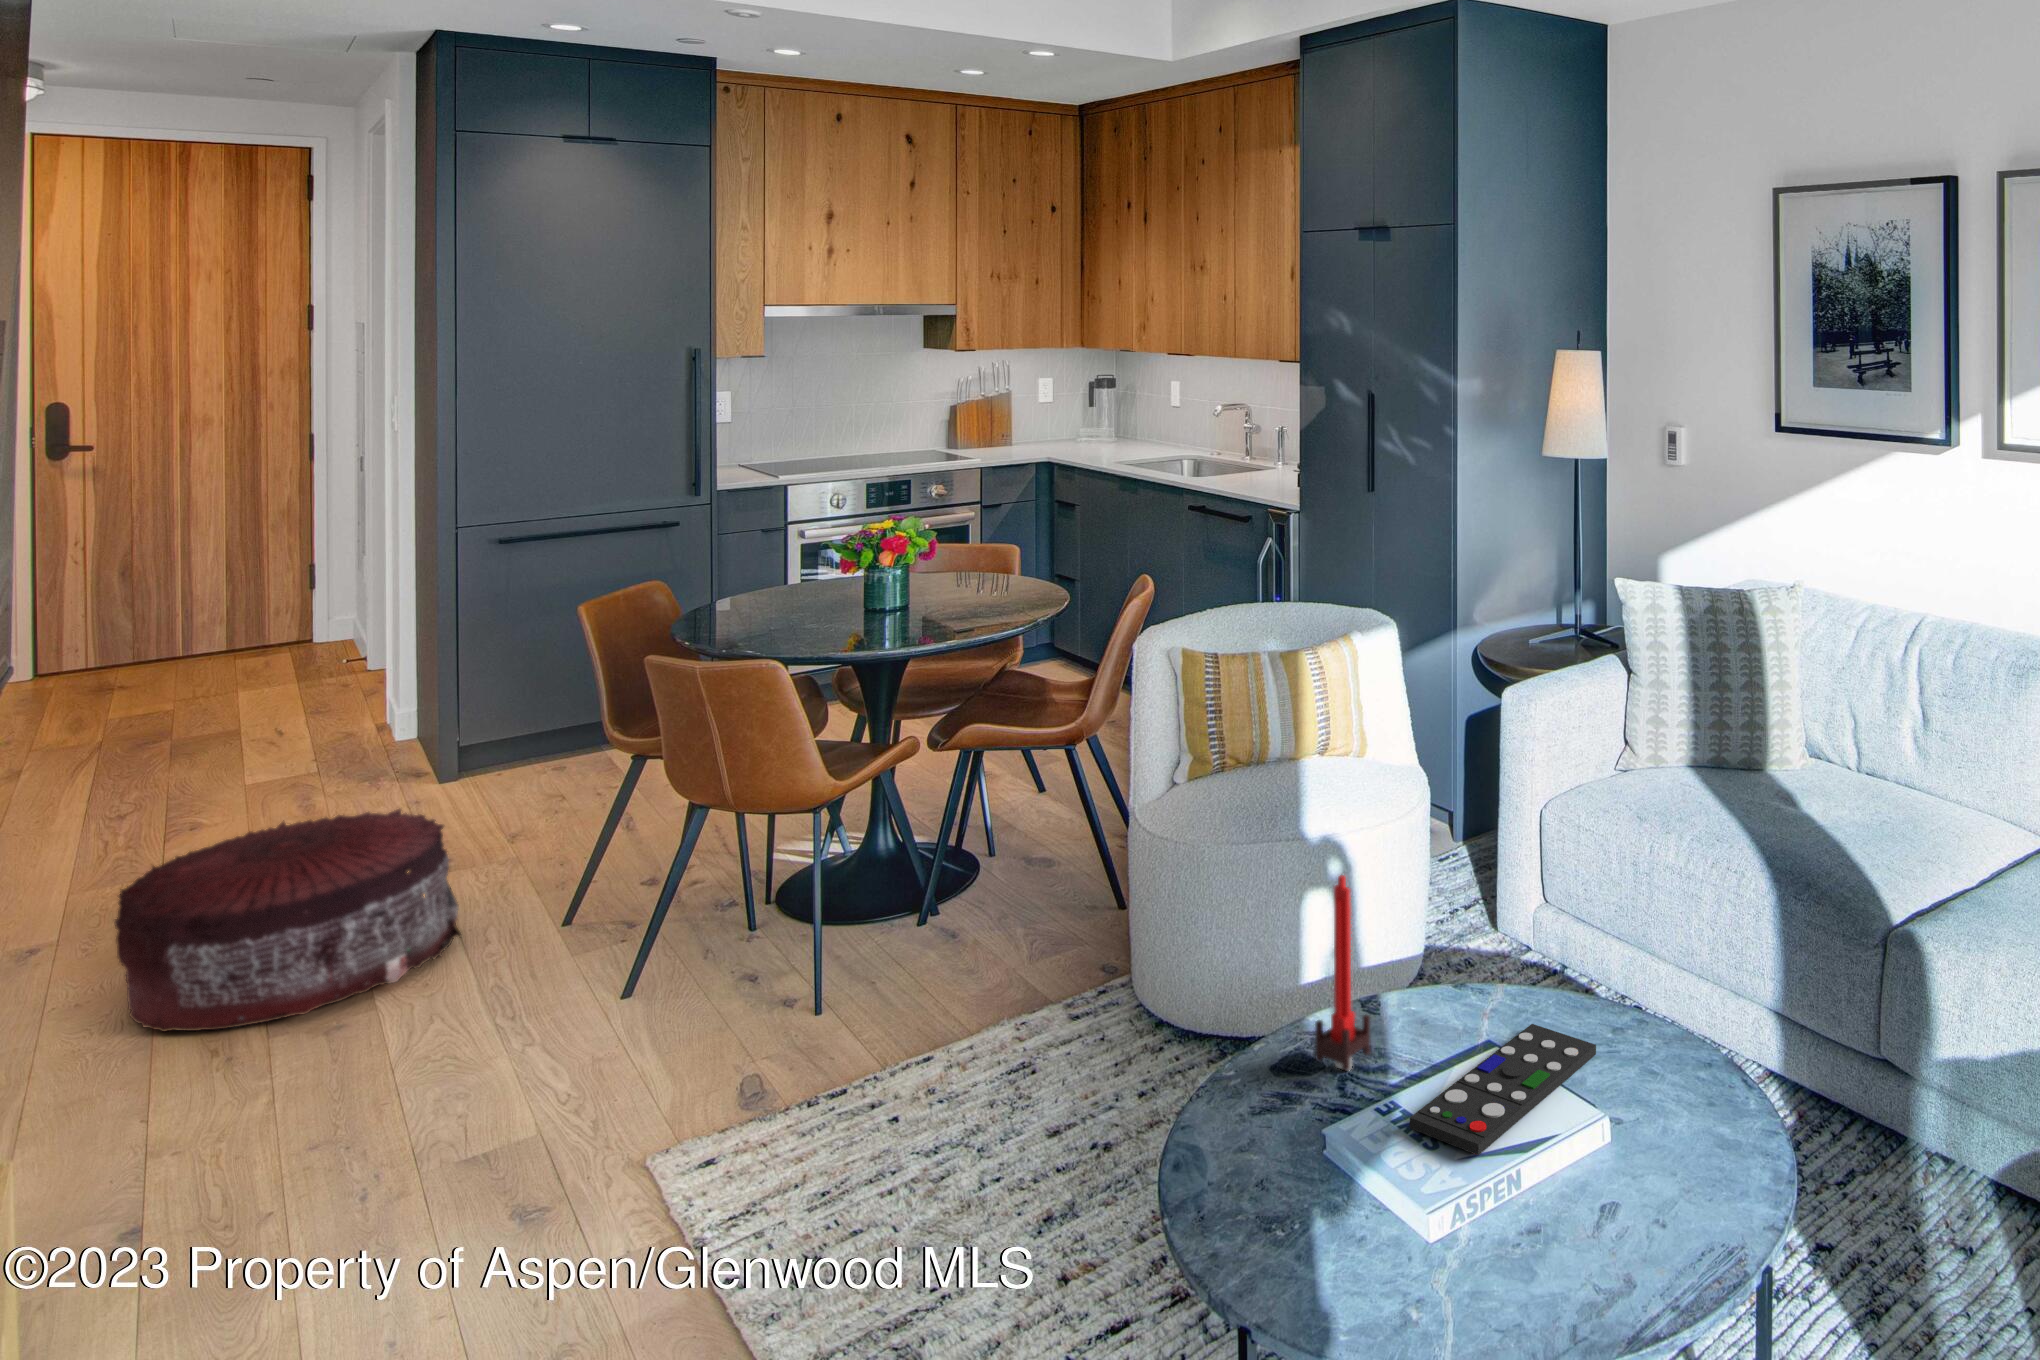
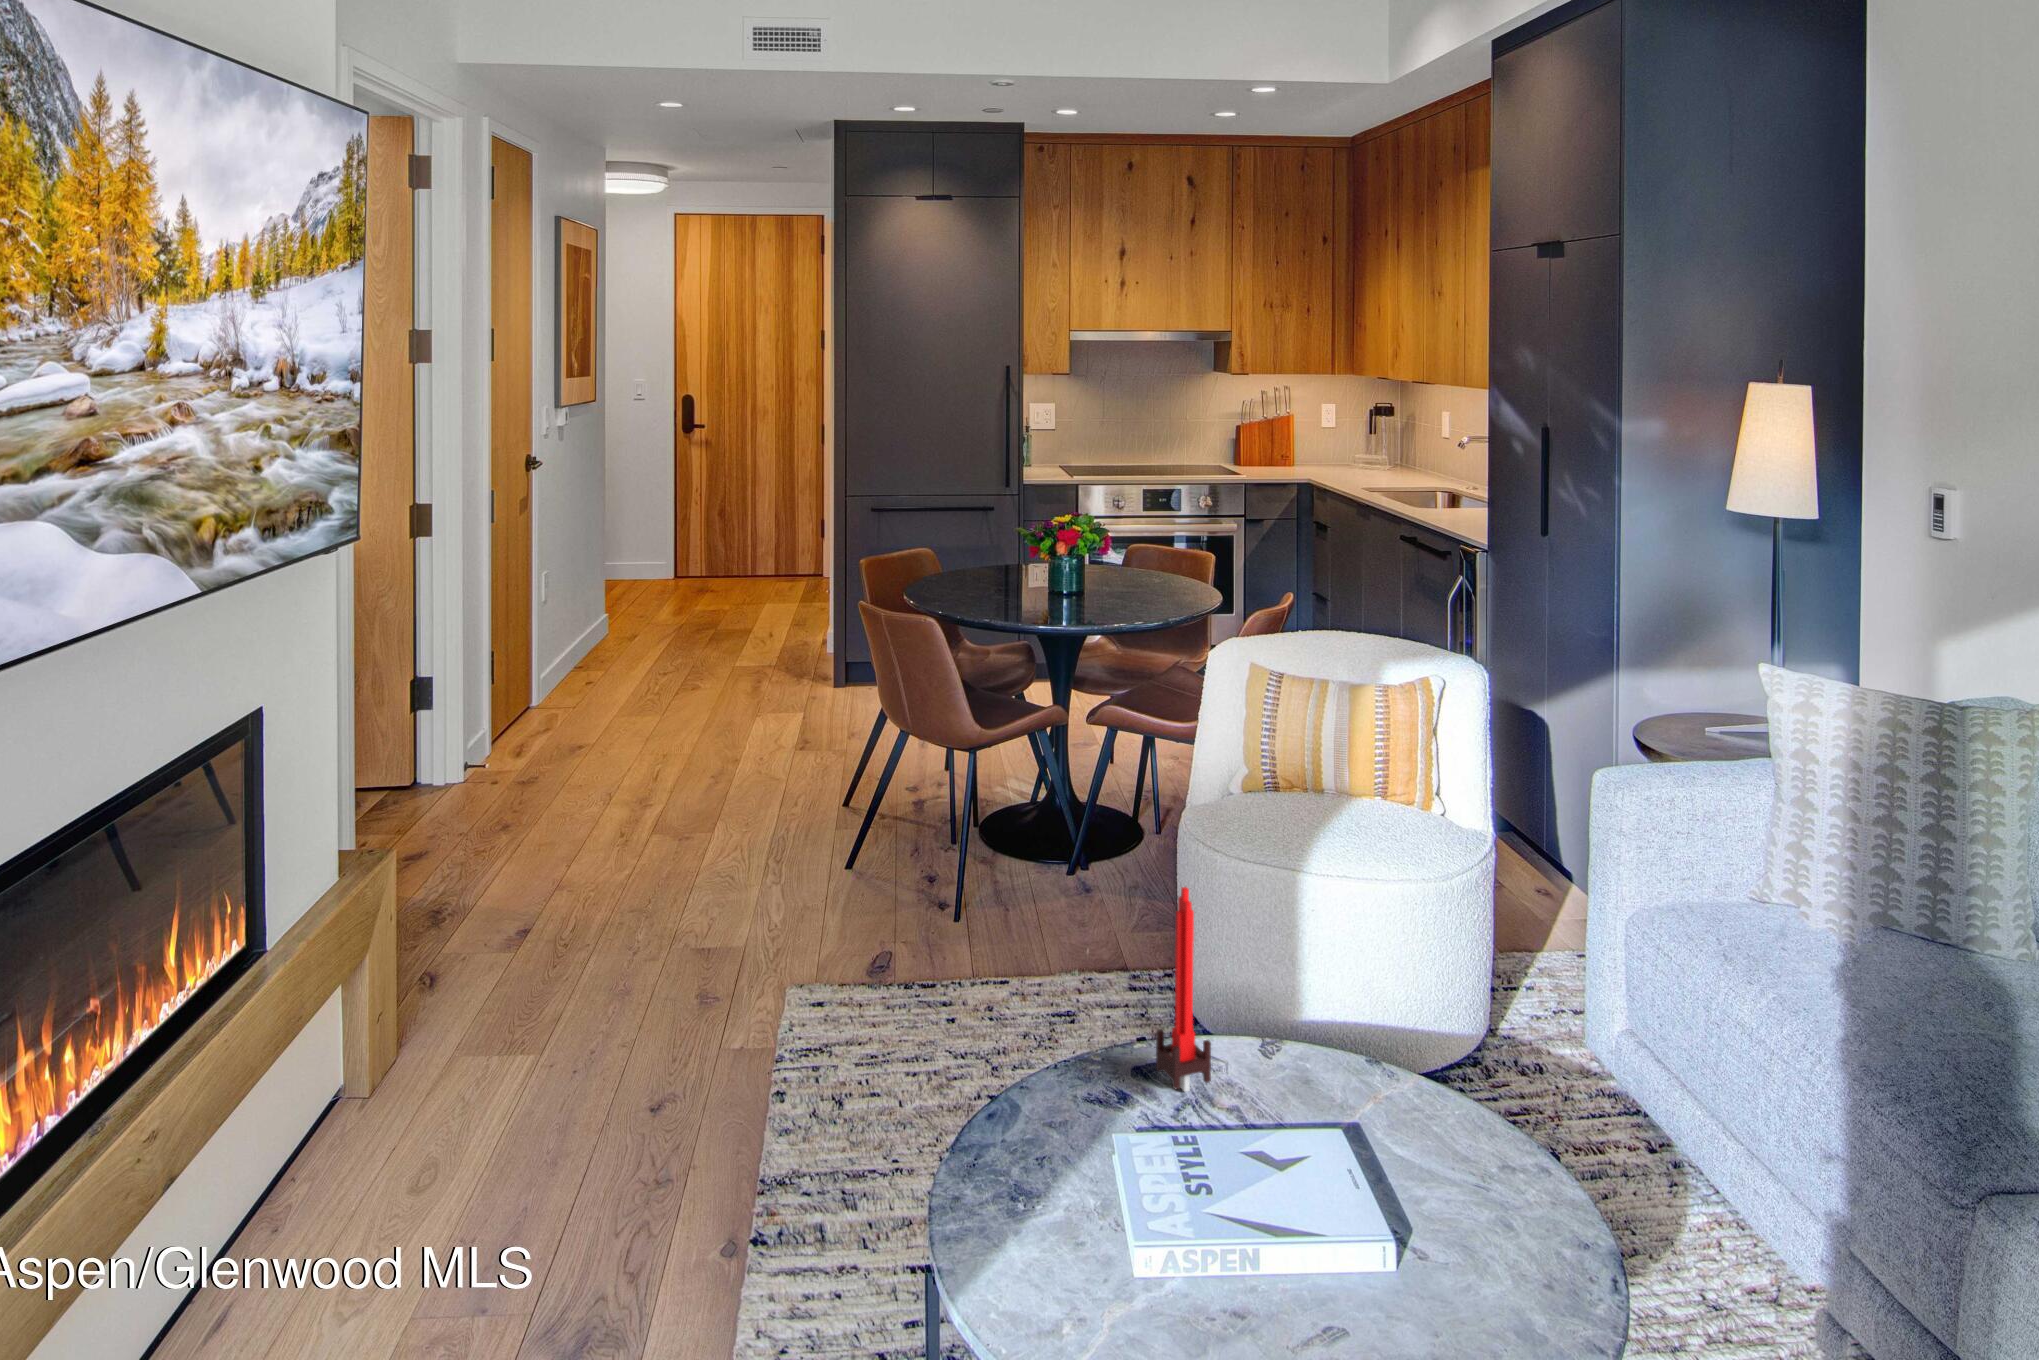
pouf: present [114,809,461,1032] -> none [590,684,778,821]
remote control: present [1410,1024,1596,1155] -> none [1197,1115,1454,1221]

